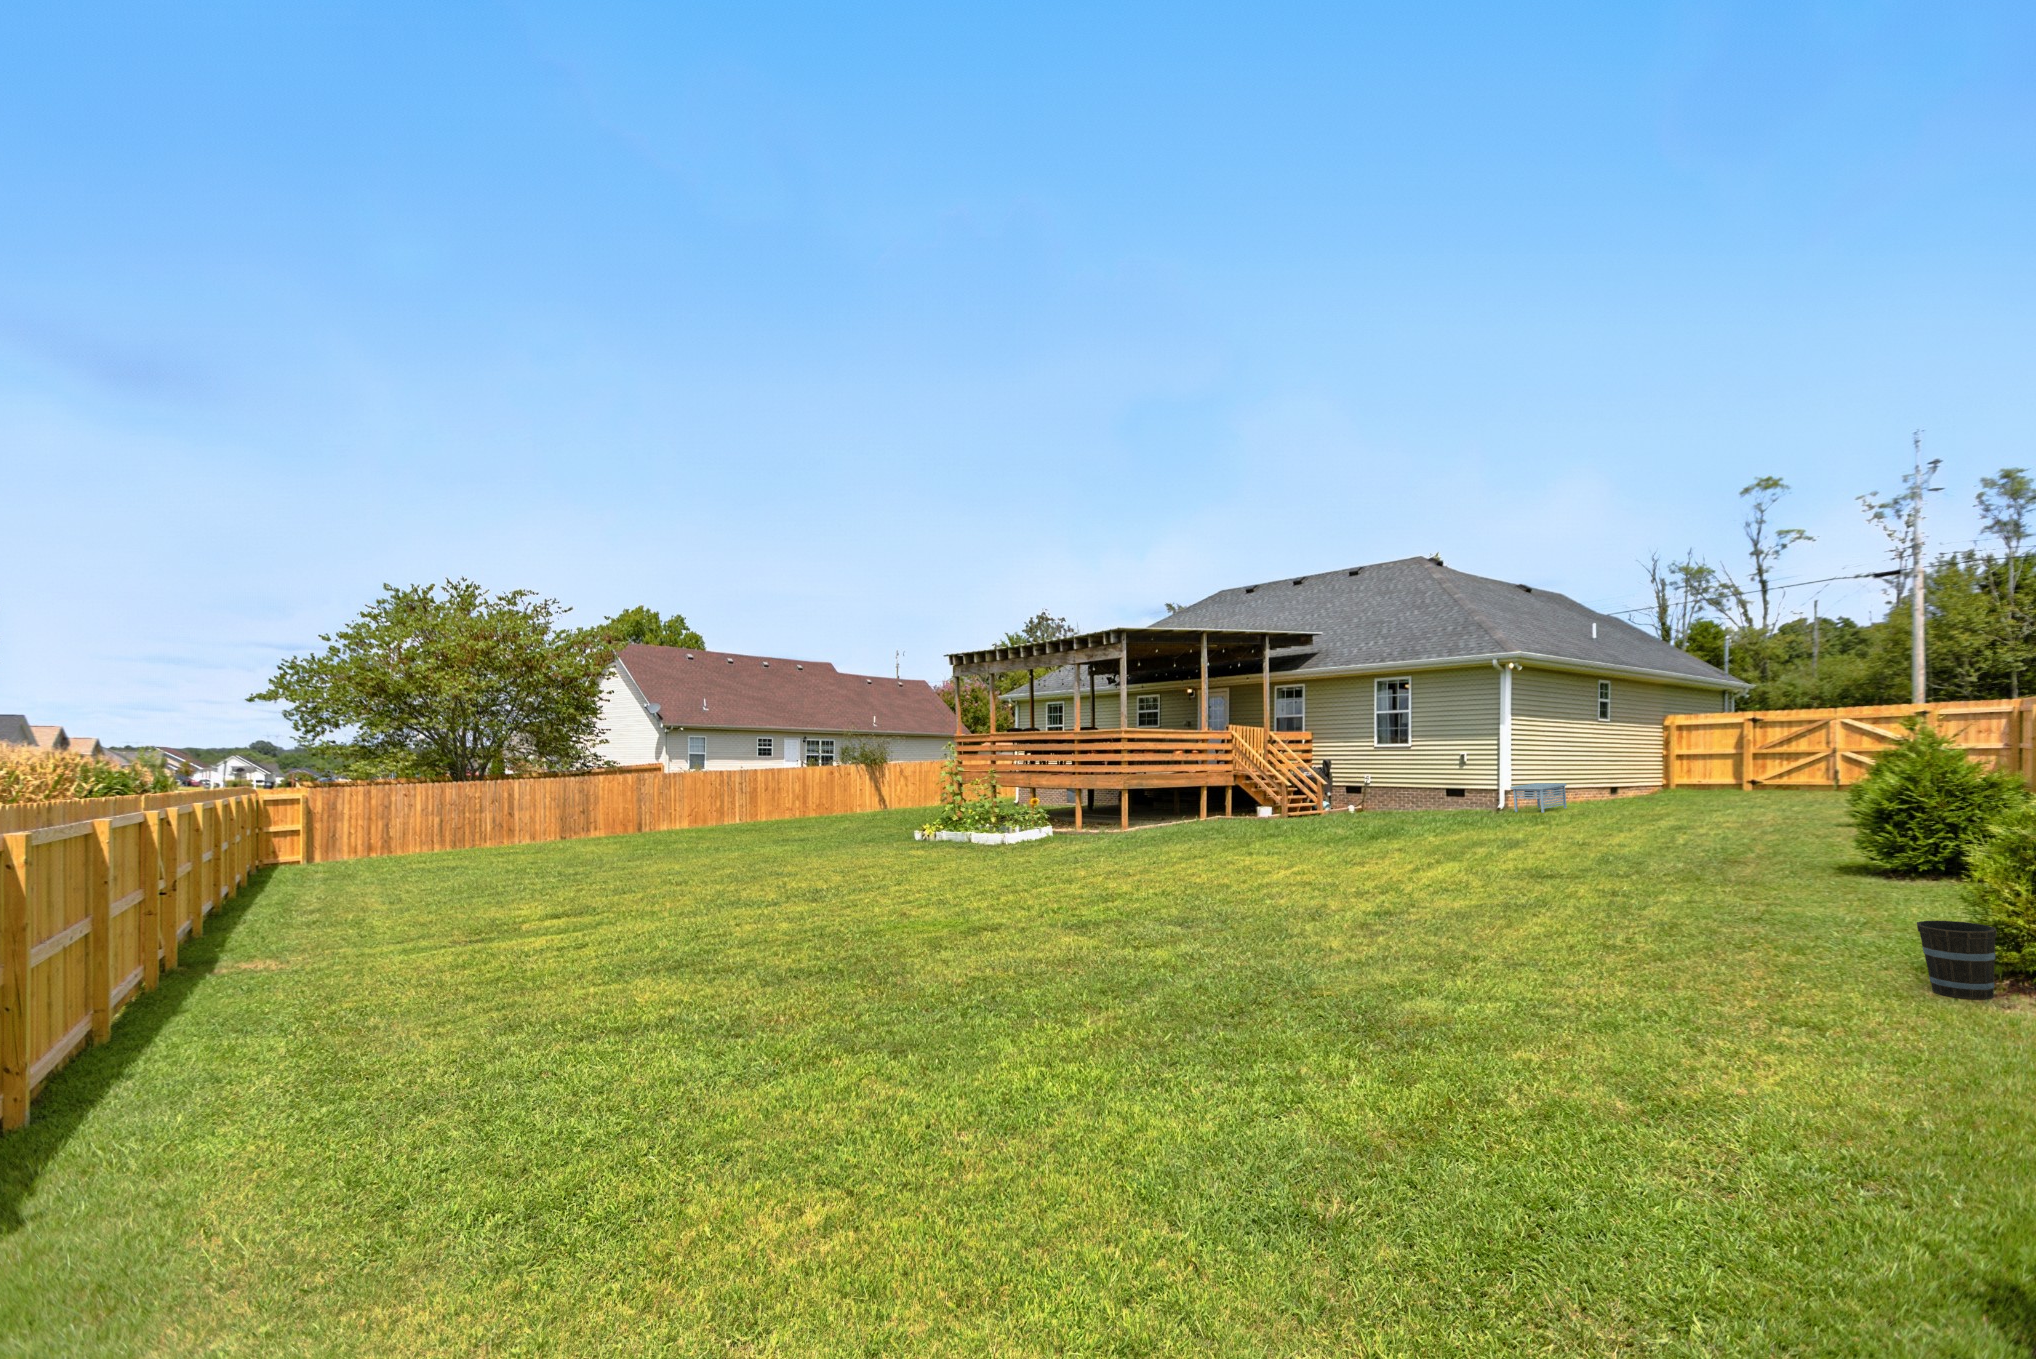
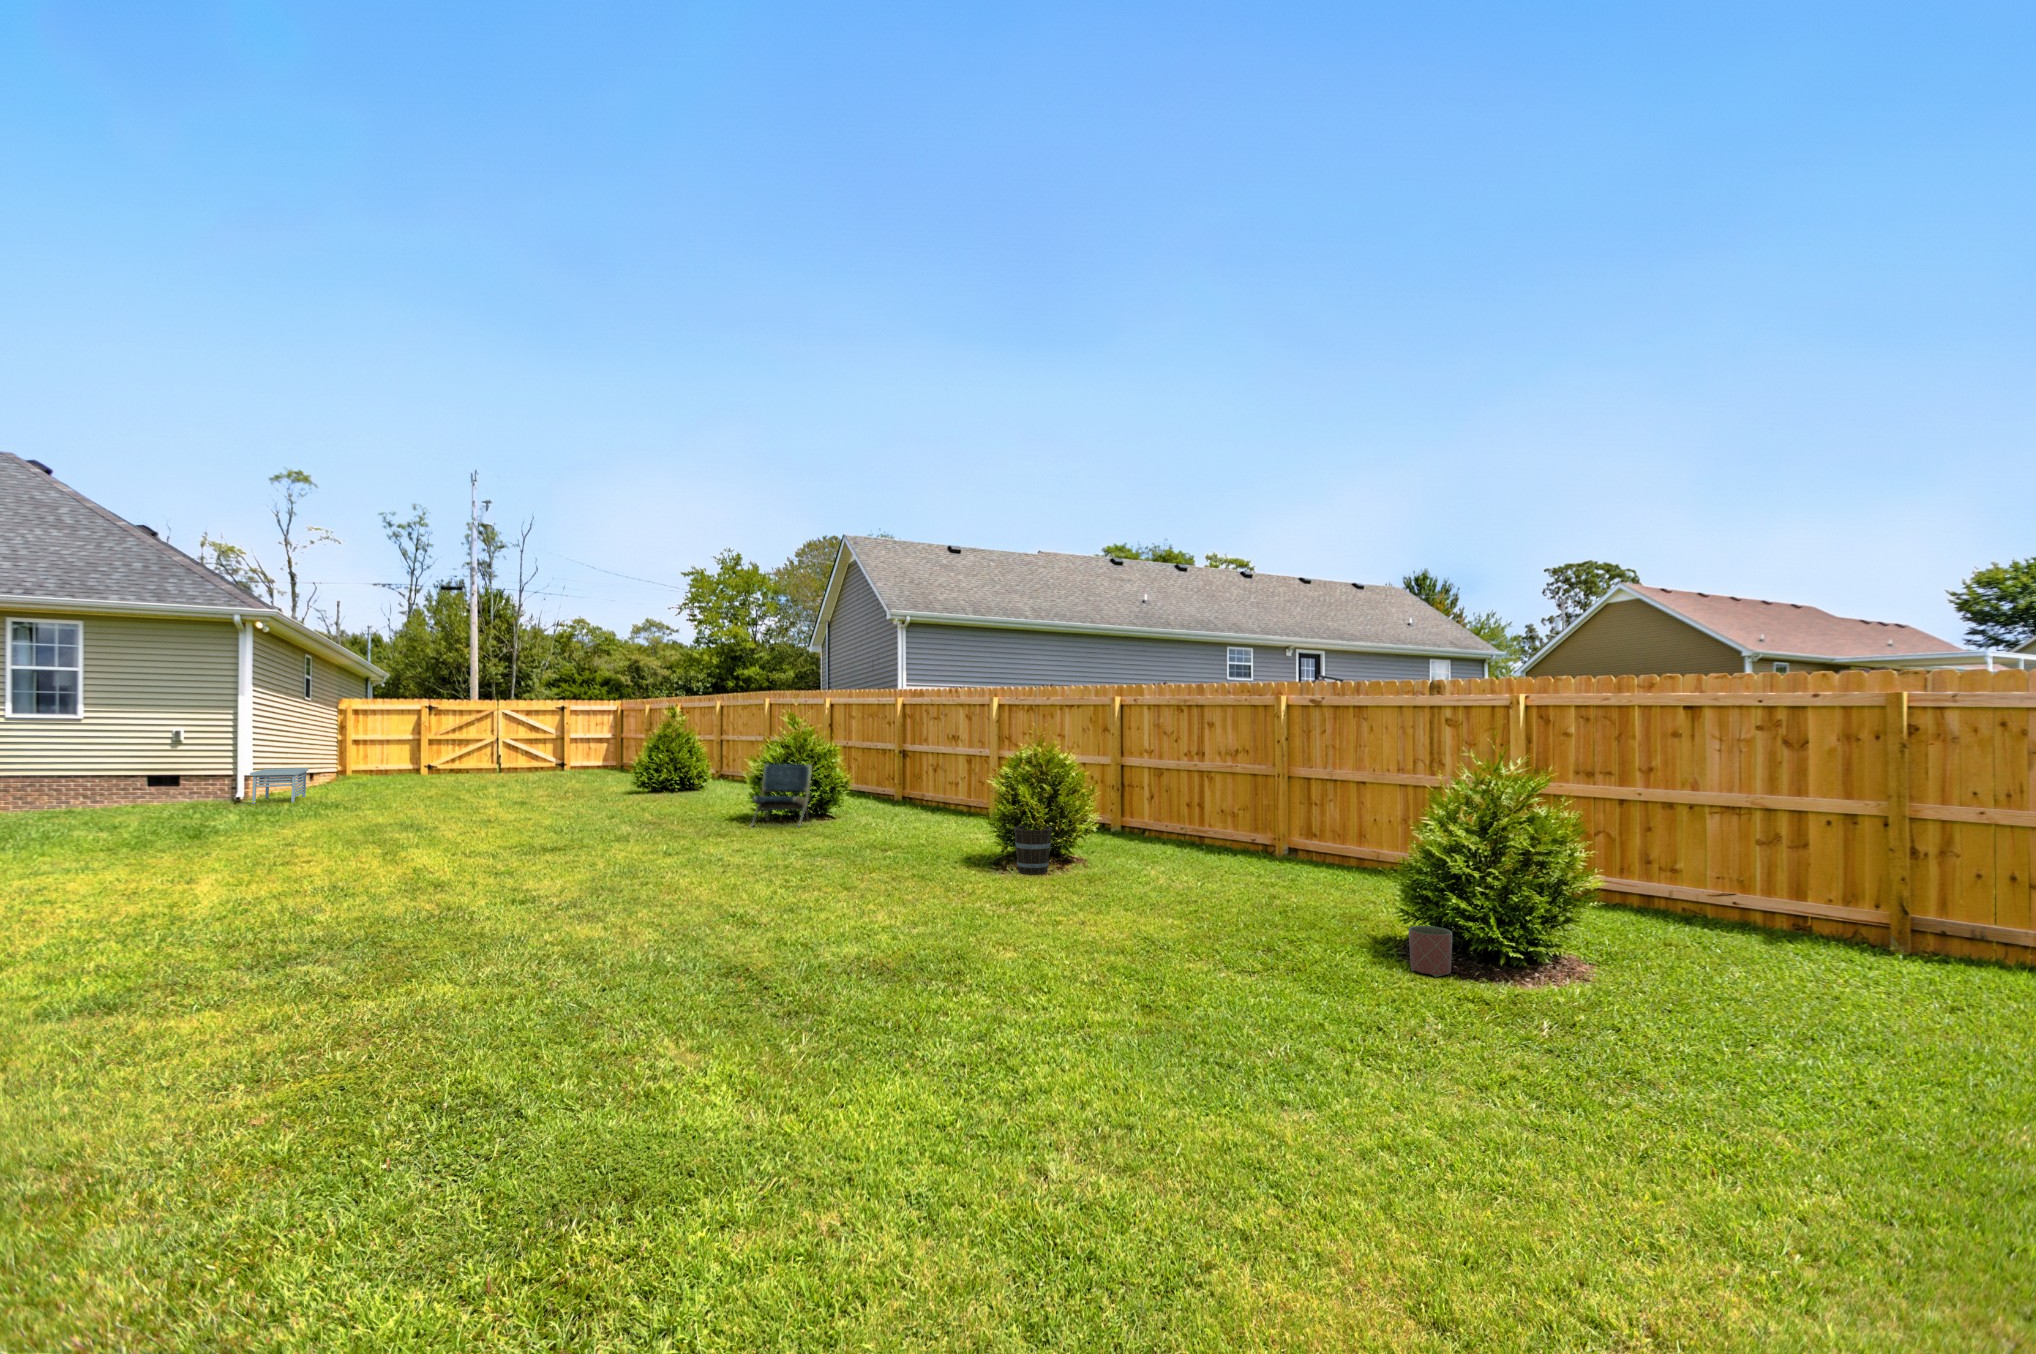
lounge chair: none [1829,801,1955,888] -> present [751,764,812,827]
planter: none [1859,1167,1958,1275] -> present [1409,926,1452,977]

